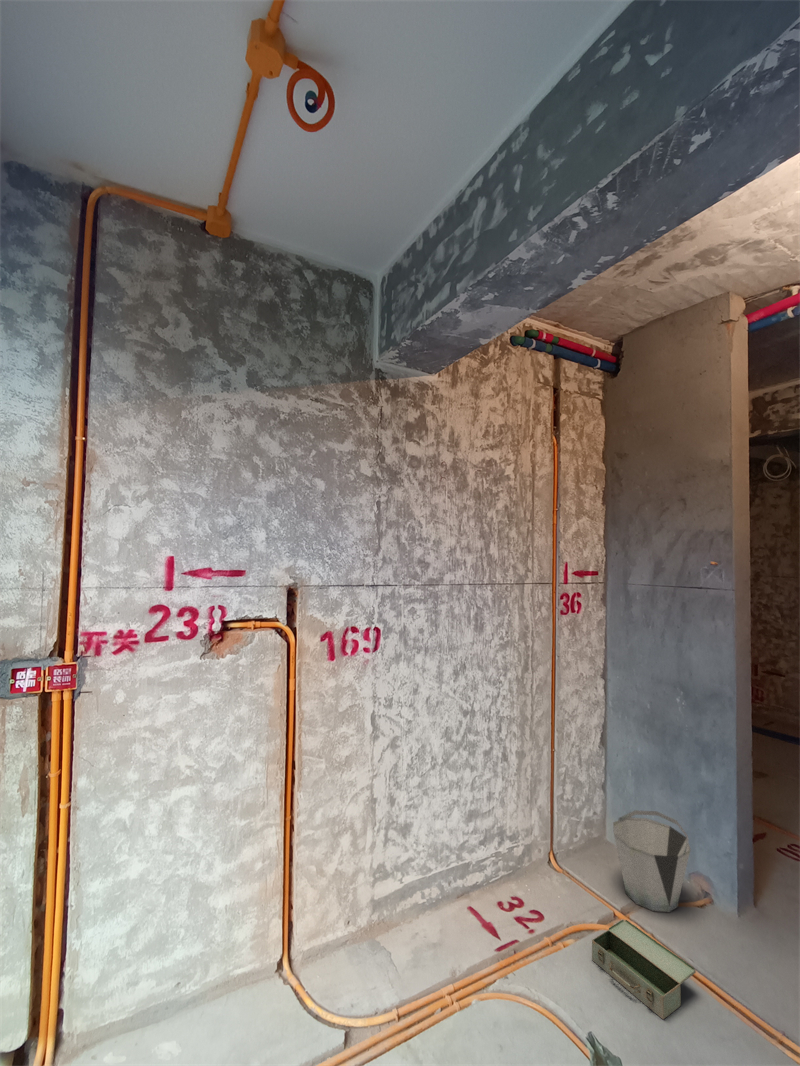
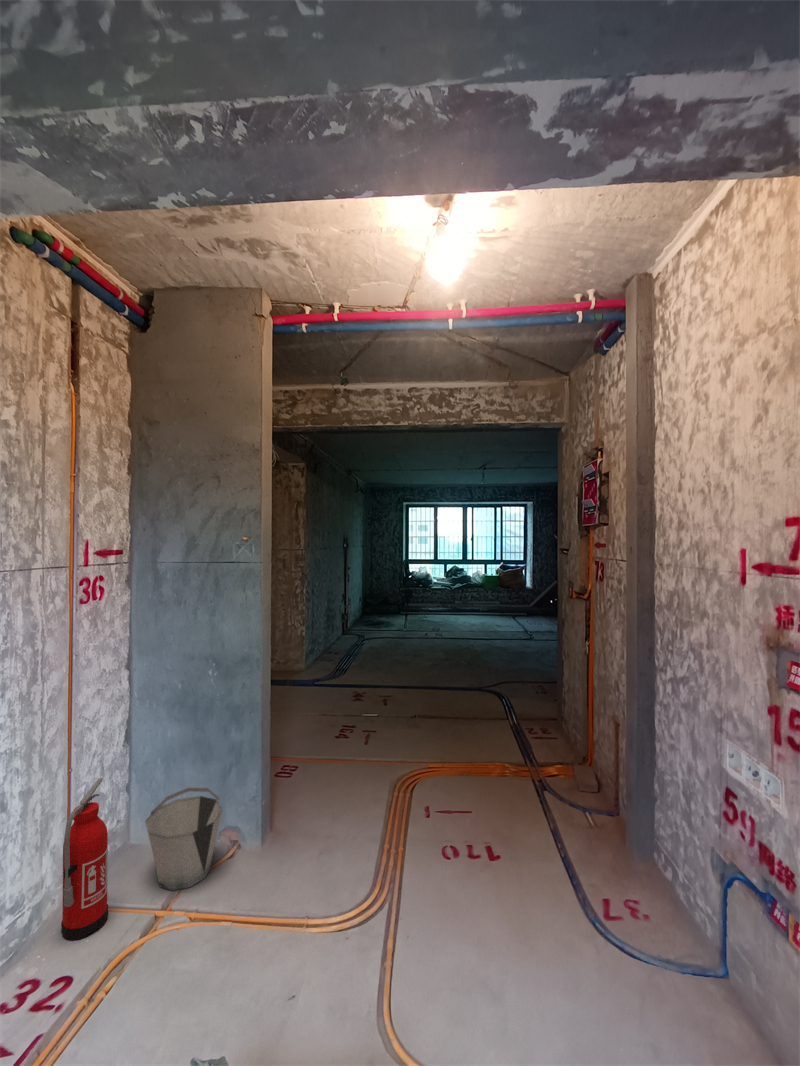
fire extinguisher: none [544,765,579,896] -> present [61,778,108,940]
toolbox: present [592,920,696,1019] -> none [138,915,240,987]

